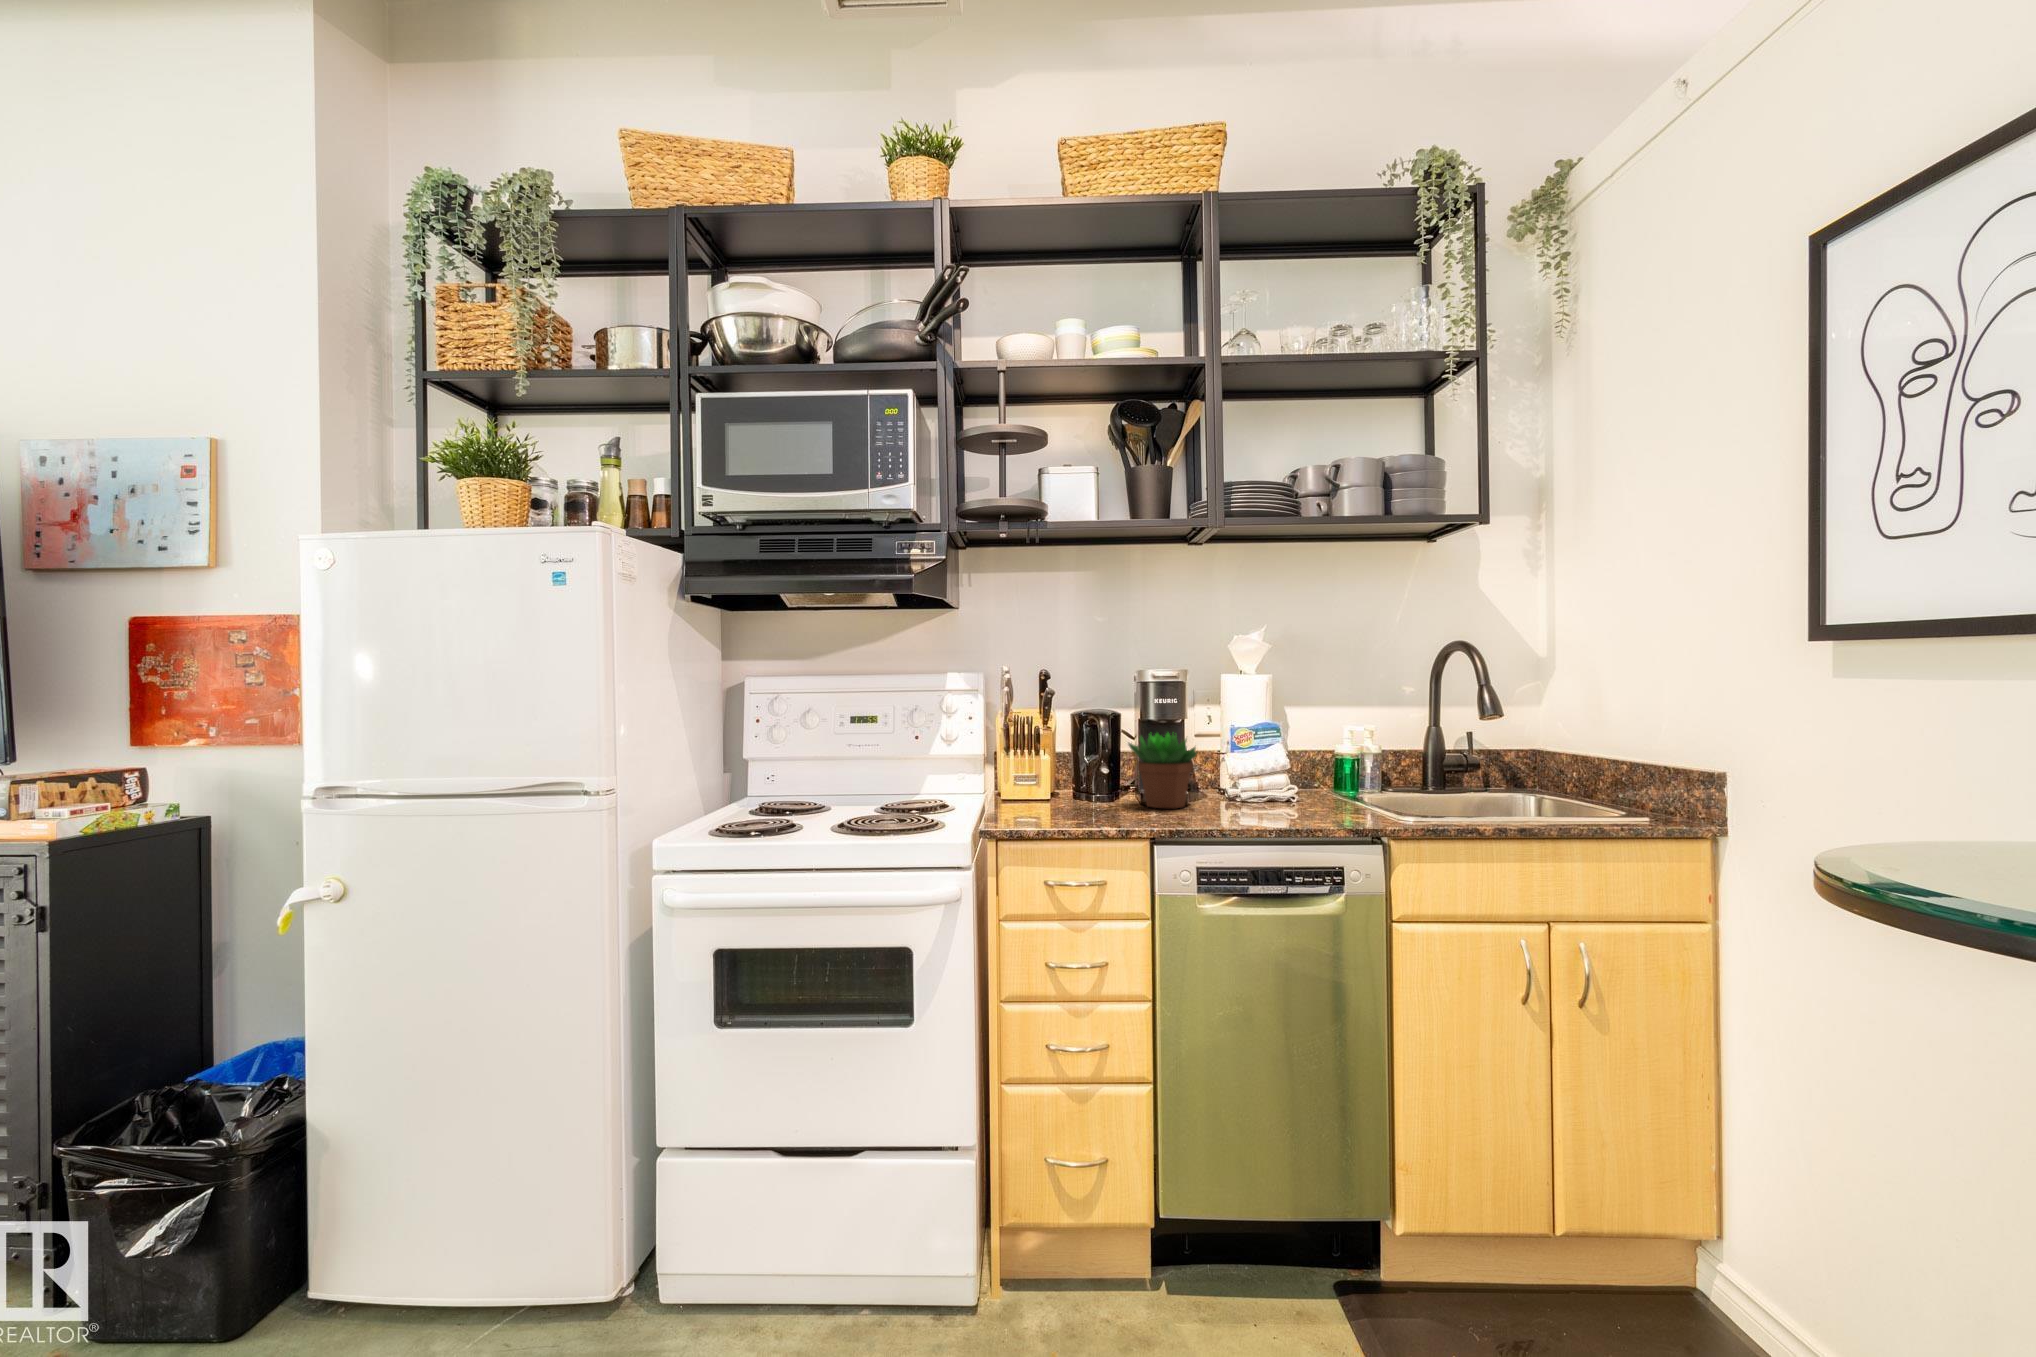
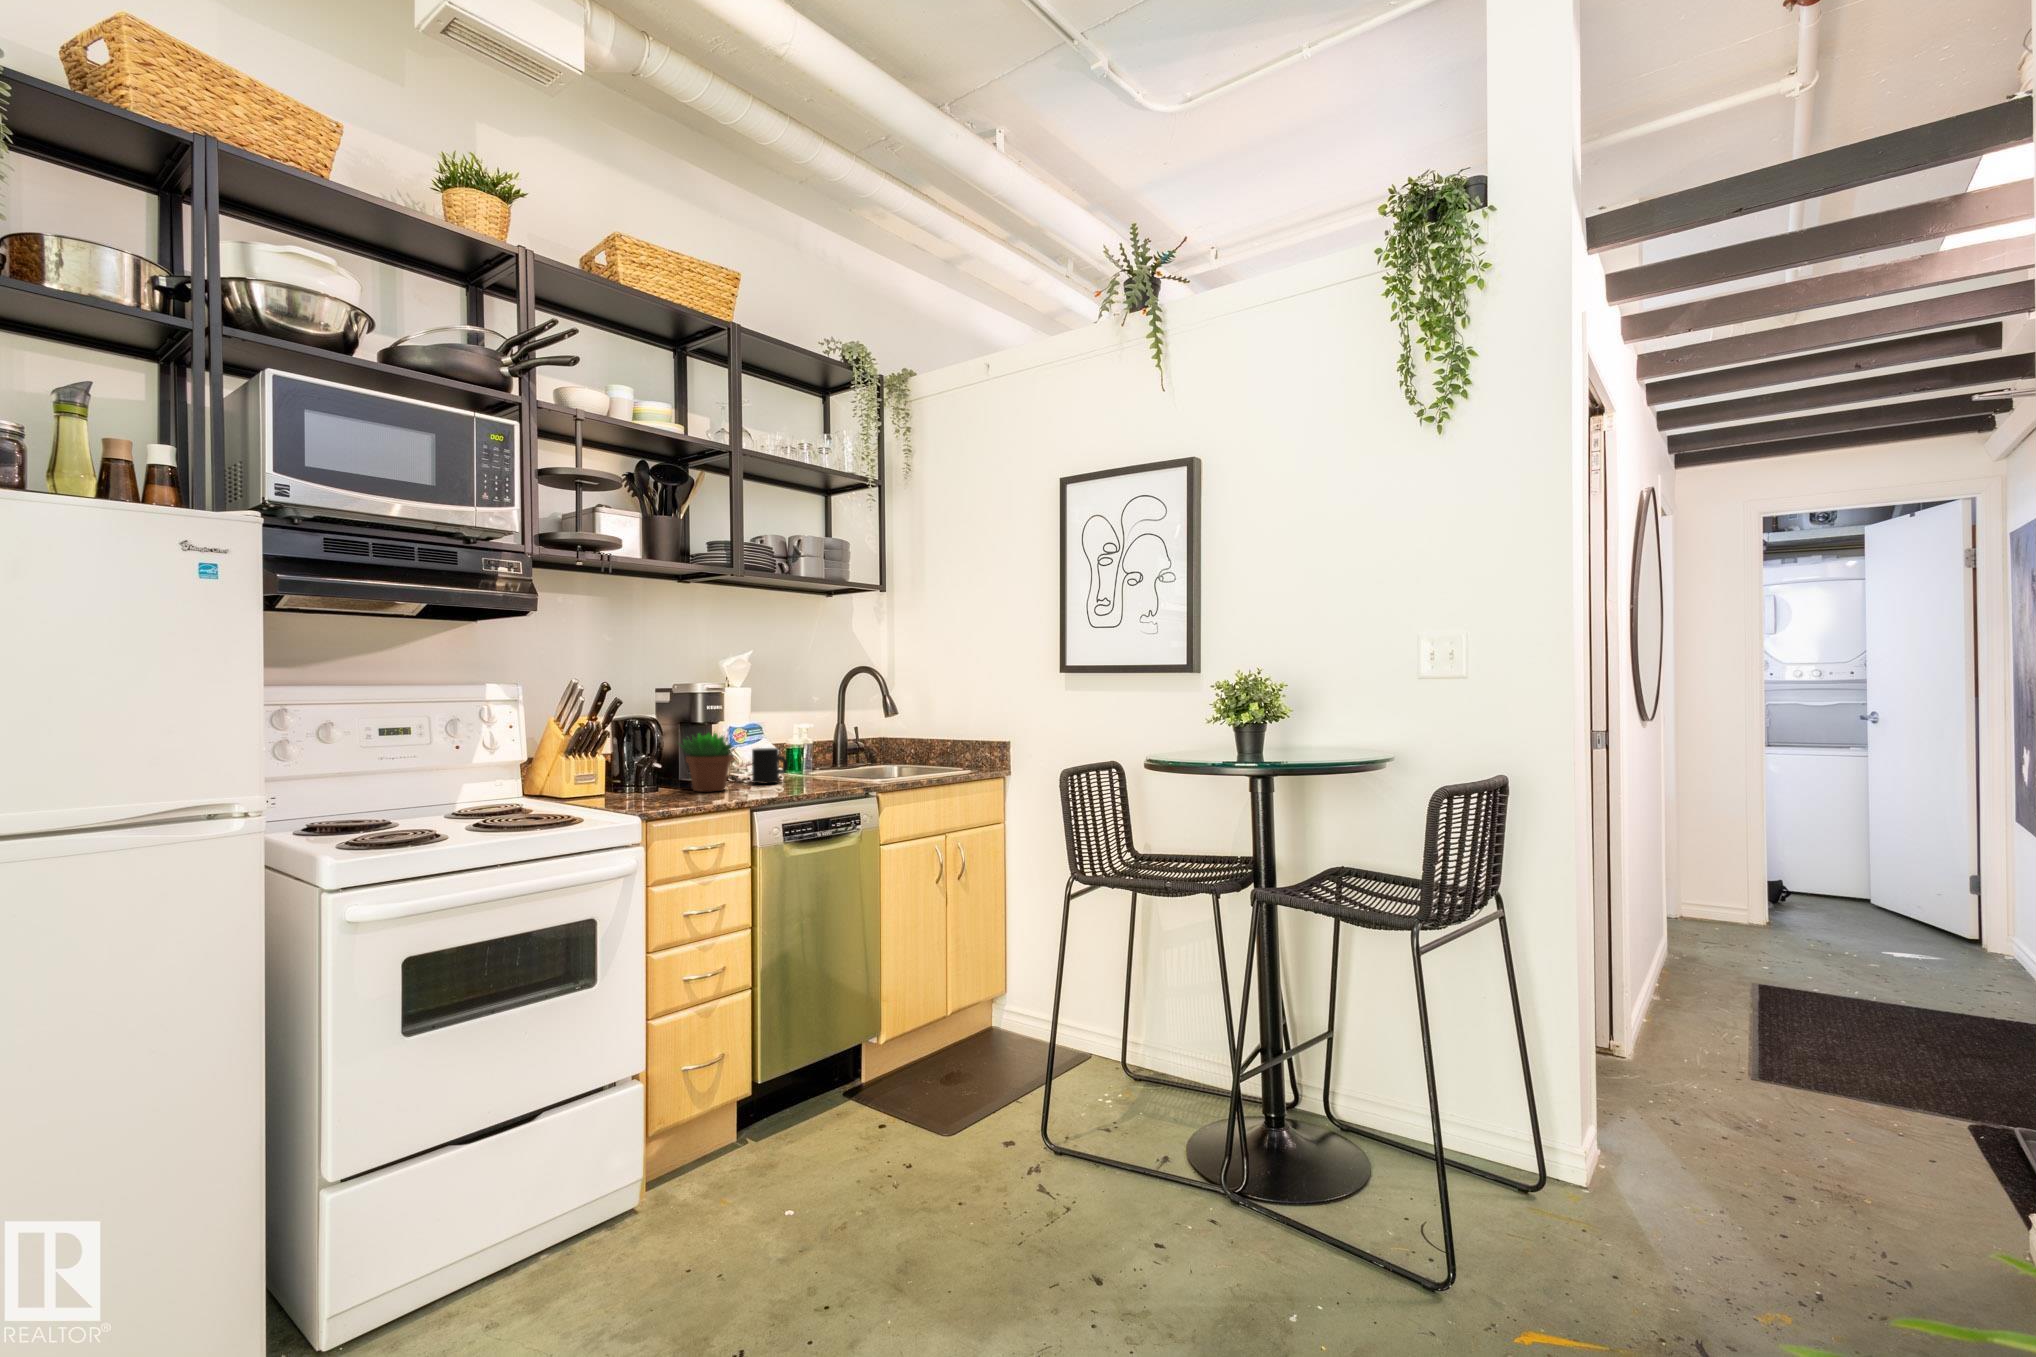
mug: none [1239,756,1293,804] -> present [752,748,788,784]

